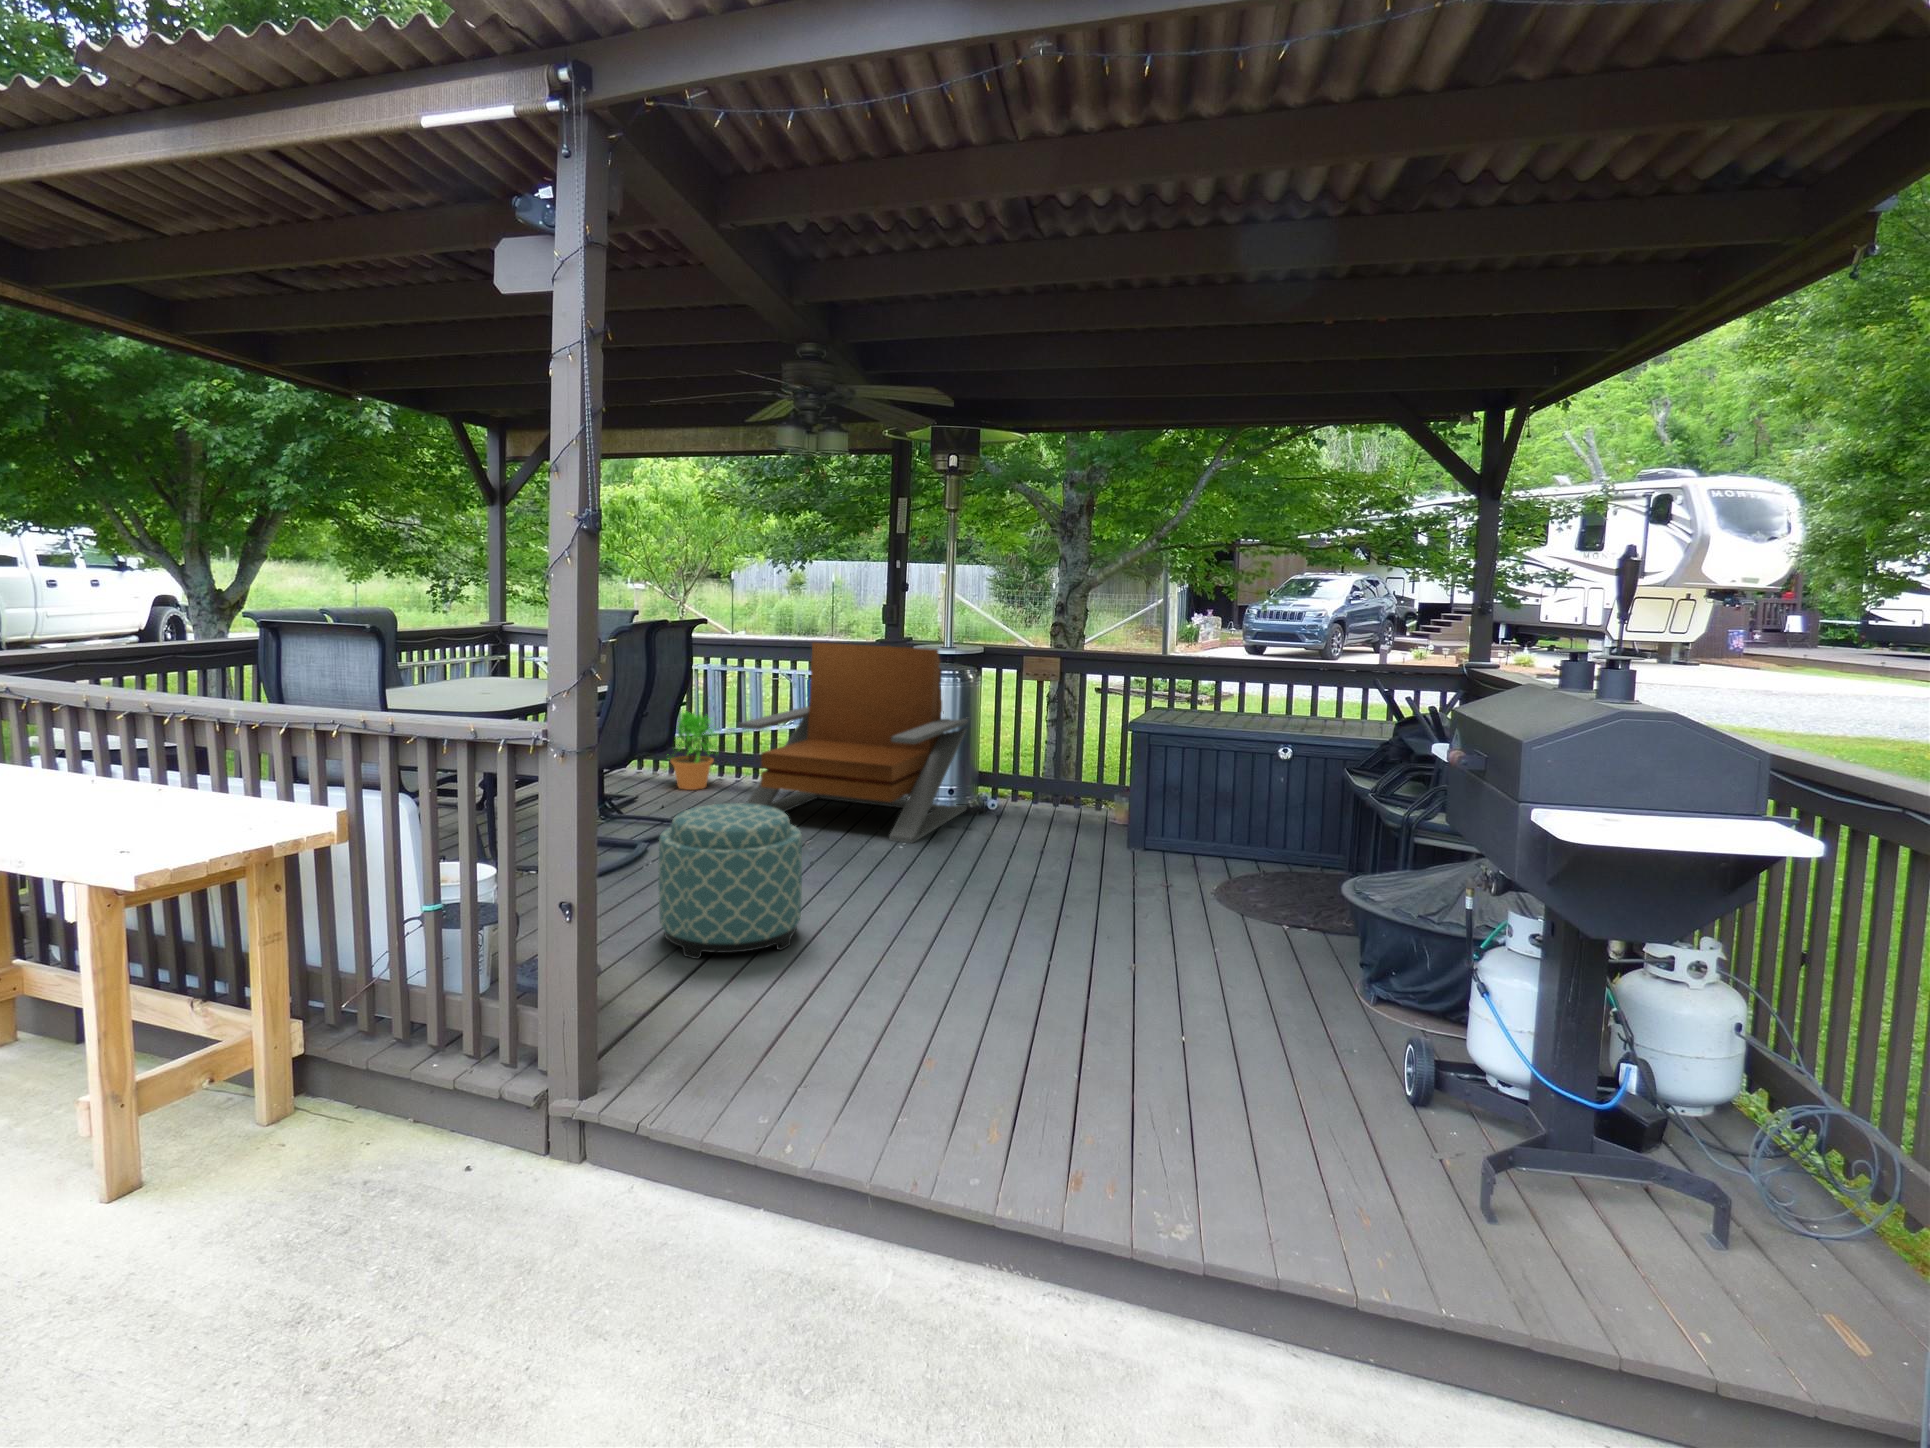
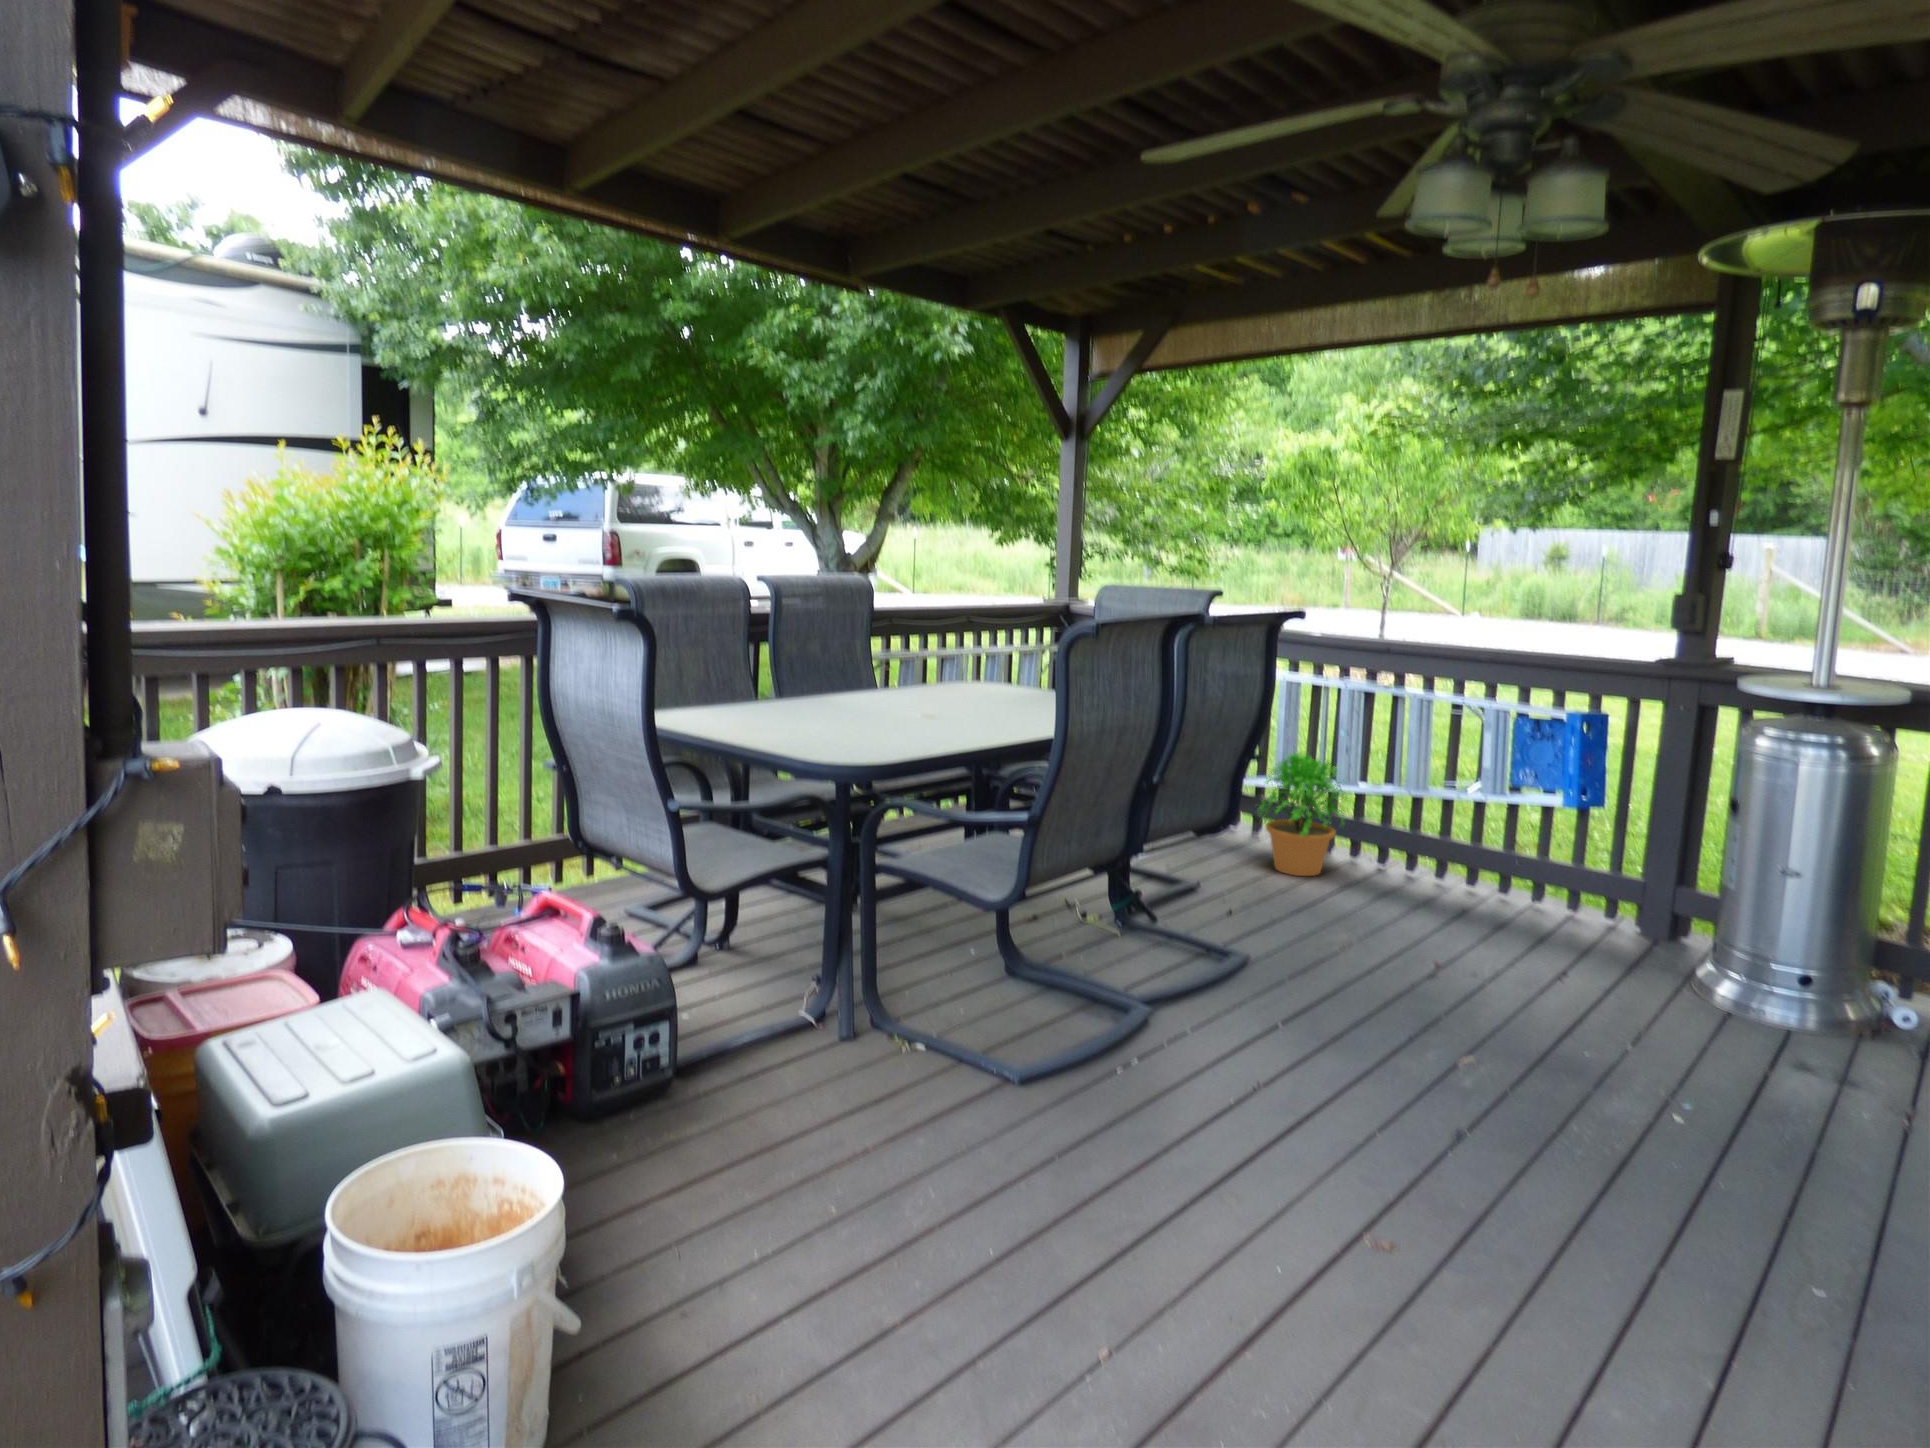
lounge chair: present [738,642,969,843] -> none [1344,658,1869,1085]
ottoman: present [659,803,802,959] -> none [1079,973,1379,1331]

